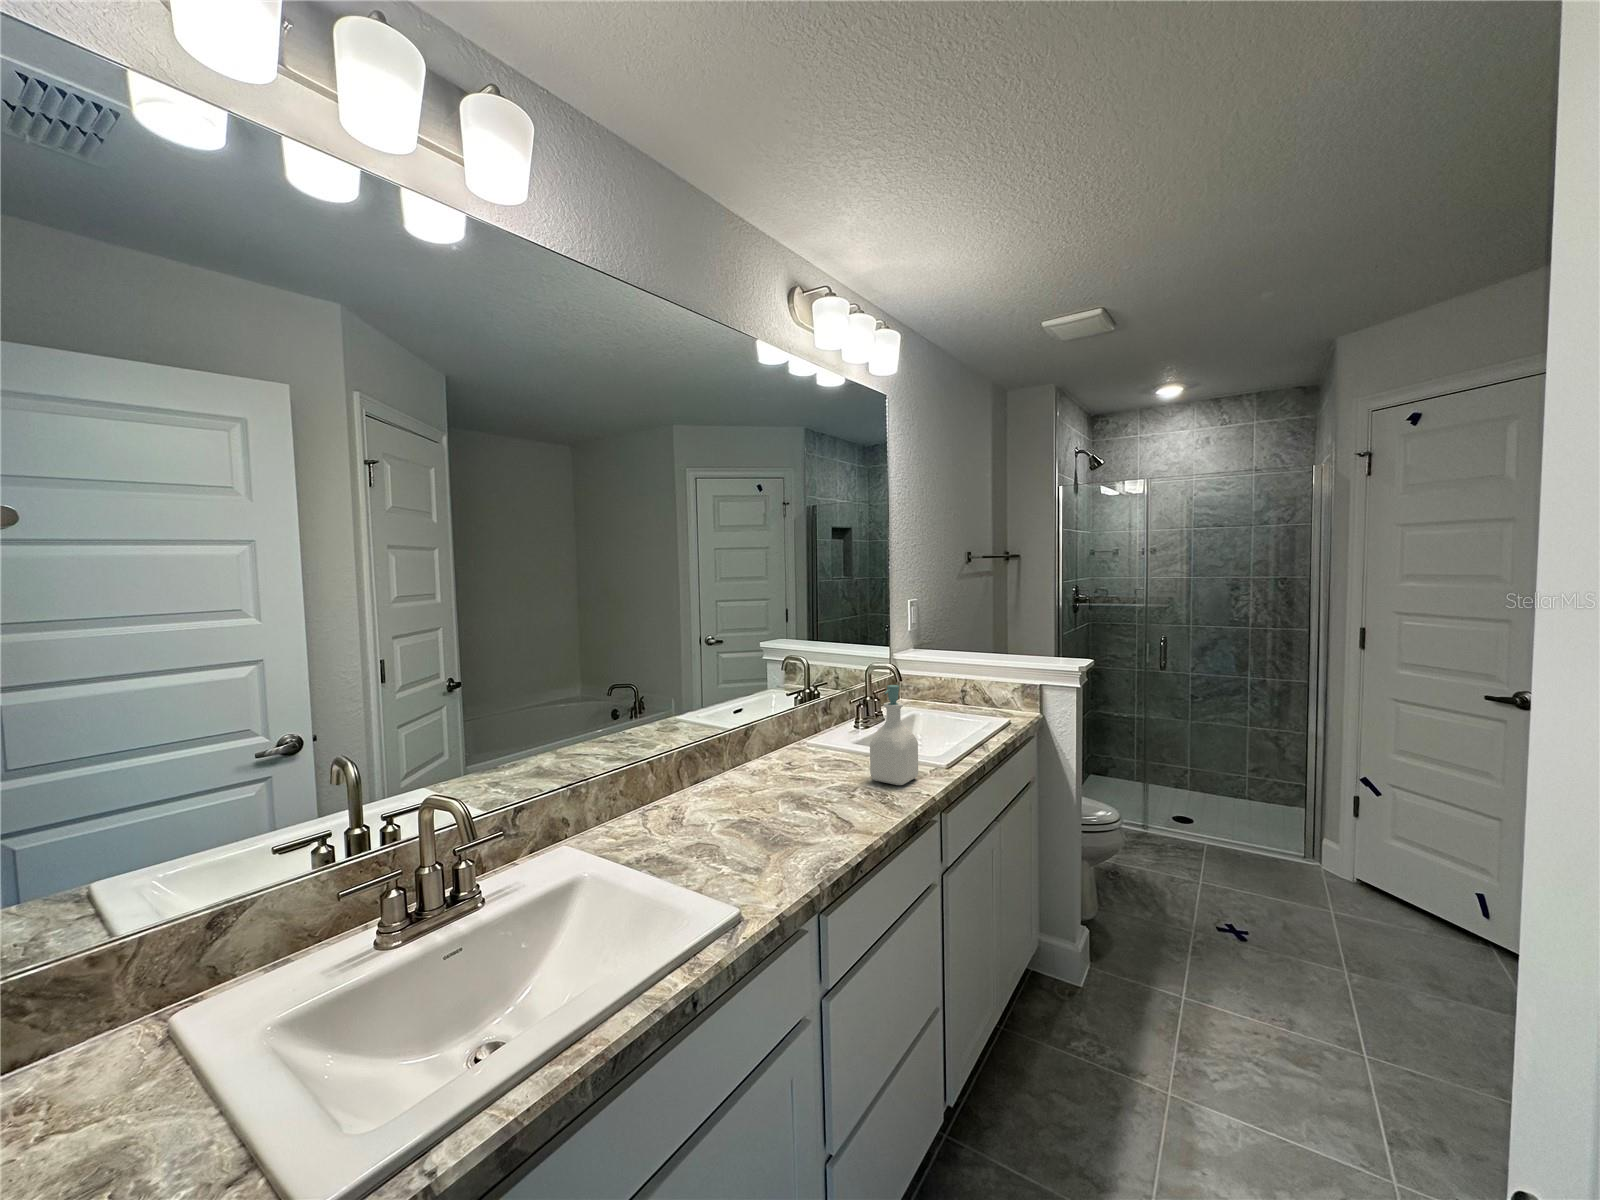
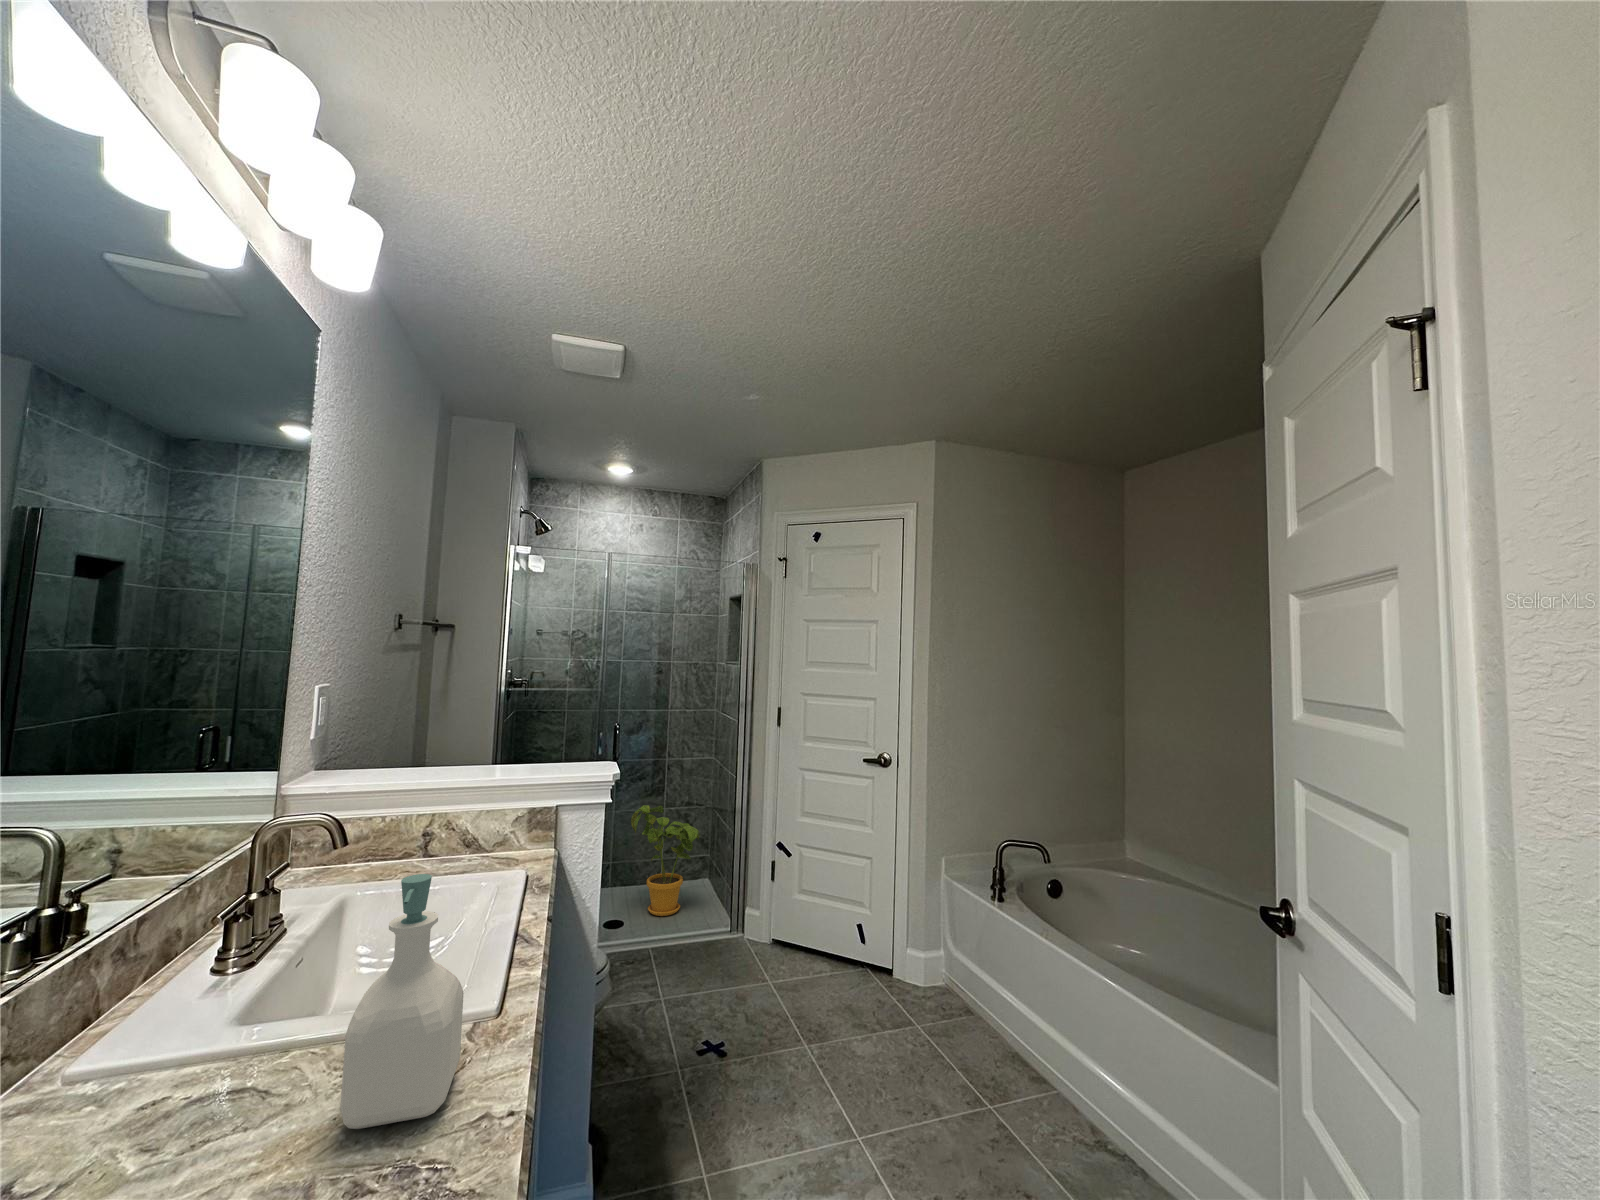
house plant: none [1198,716,1279,826] -> present [631,805,700,916]

